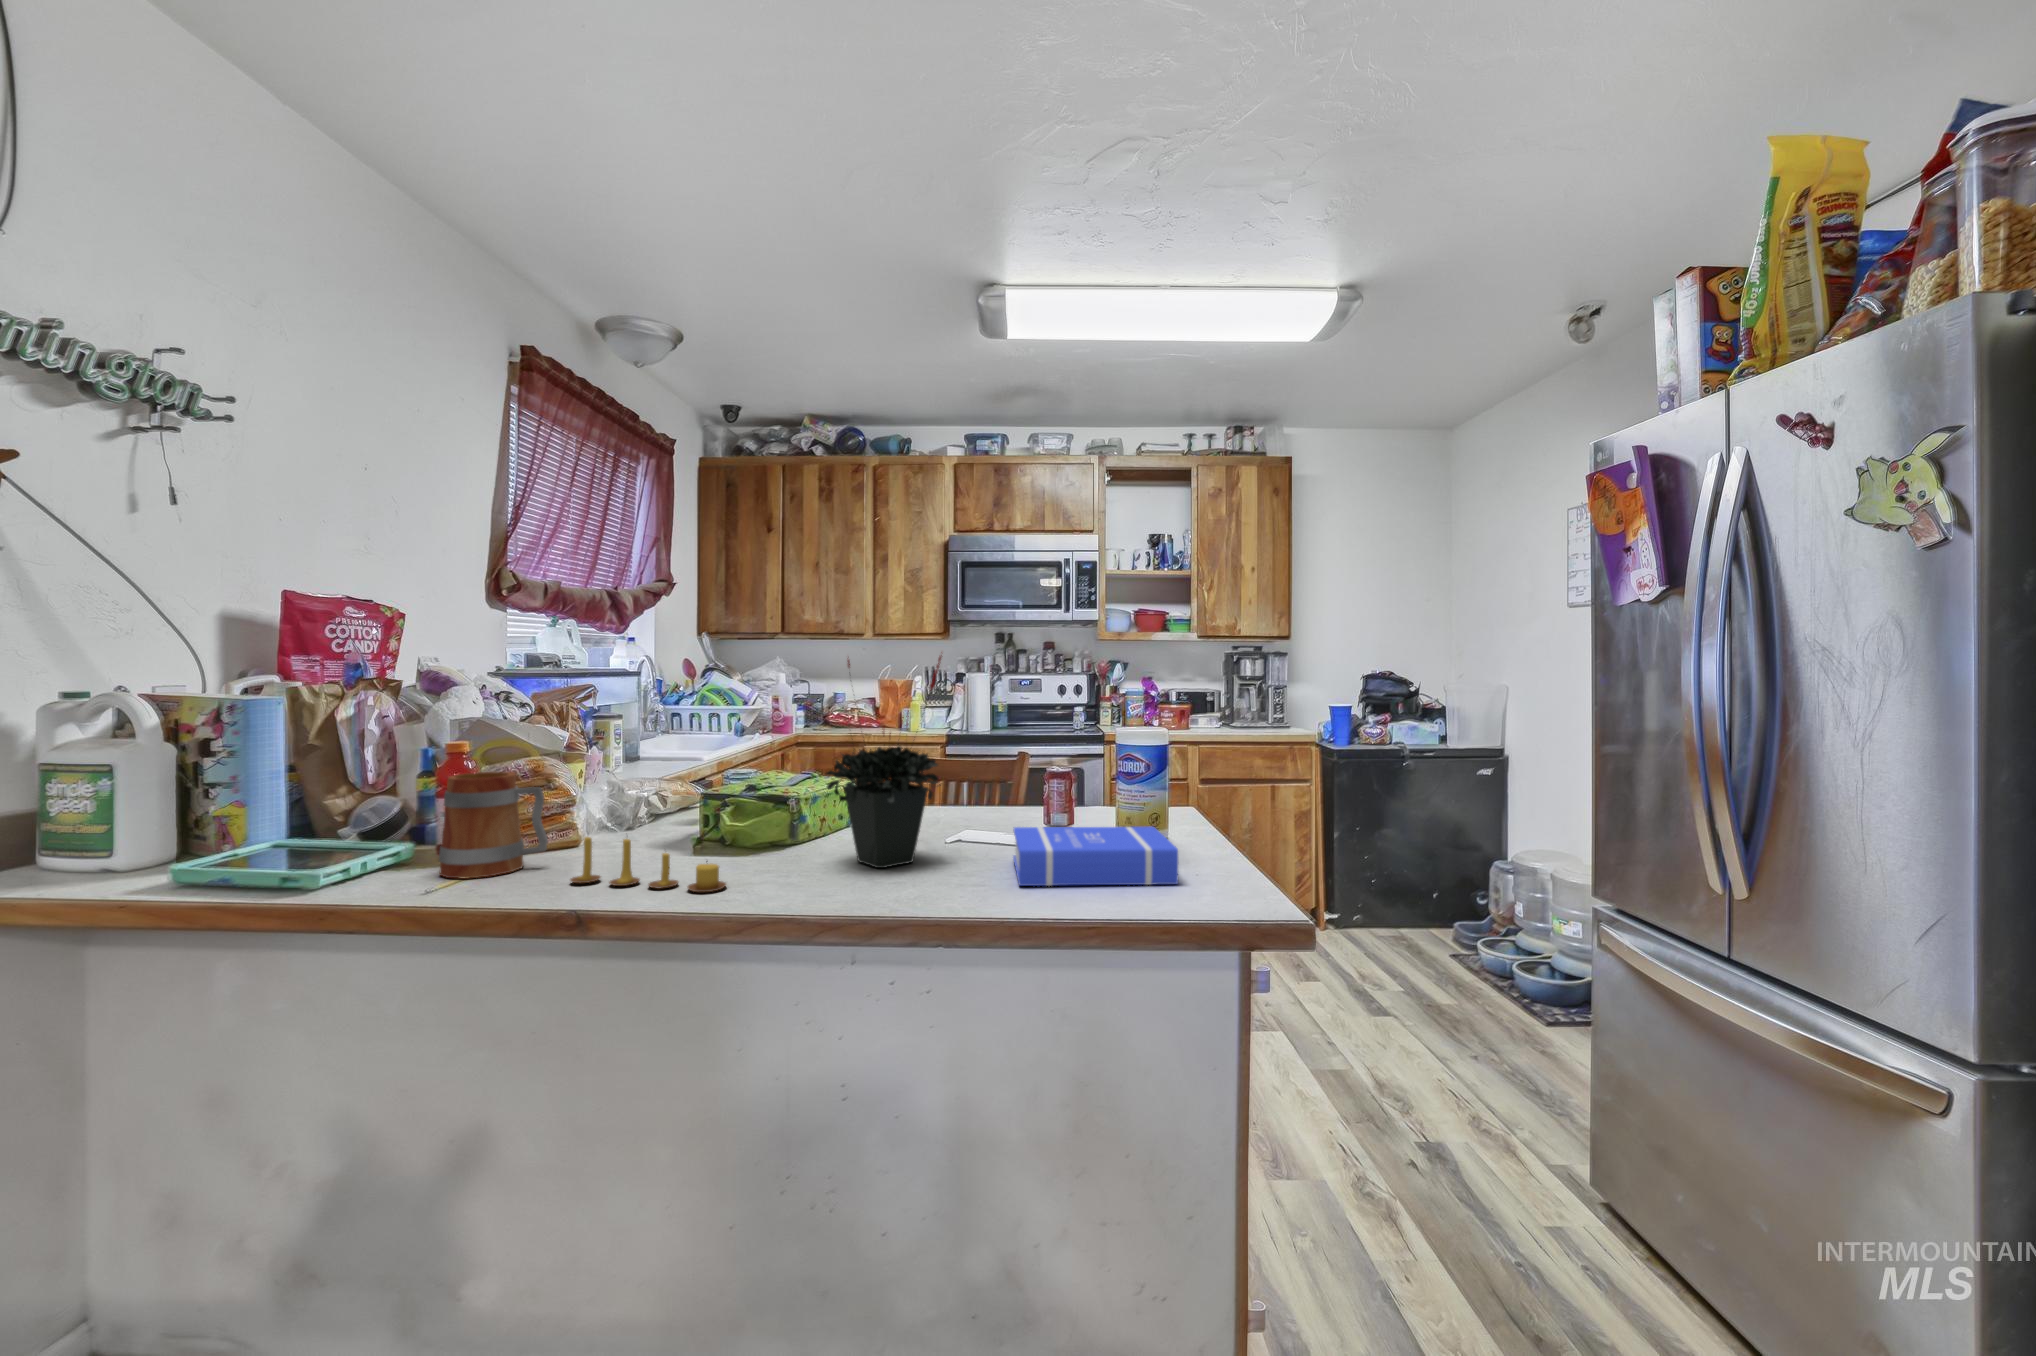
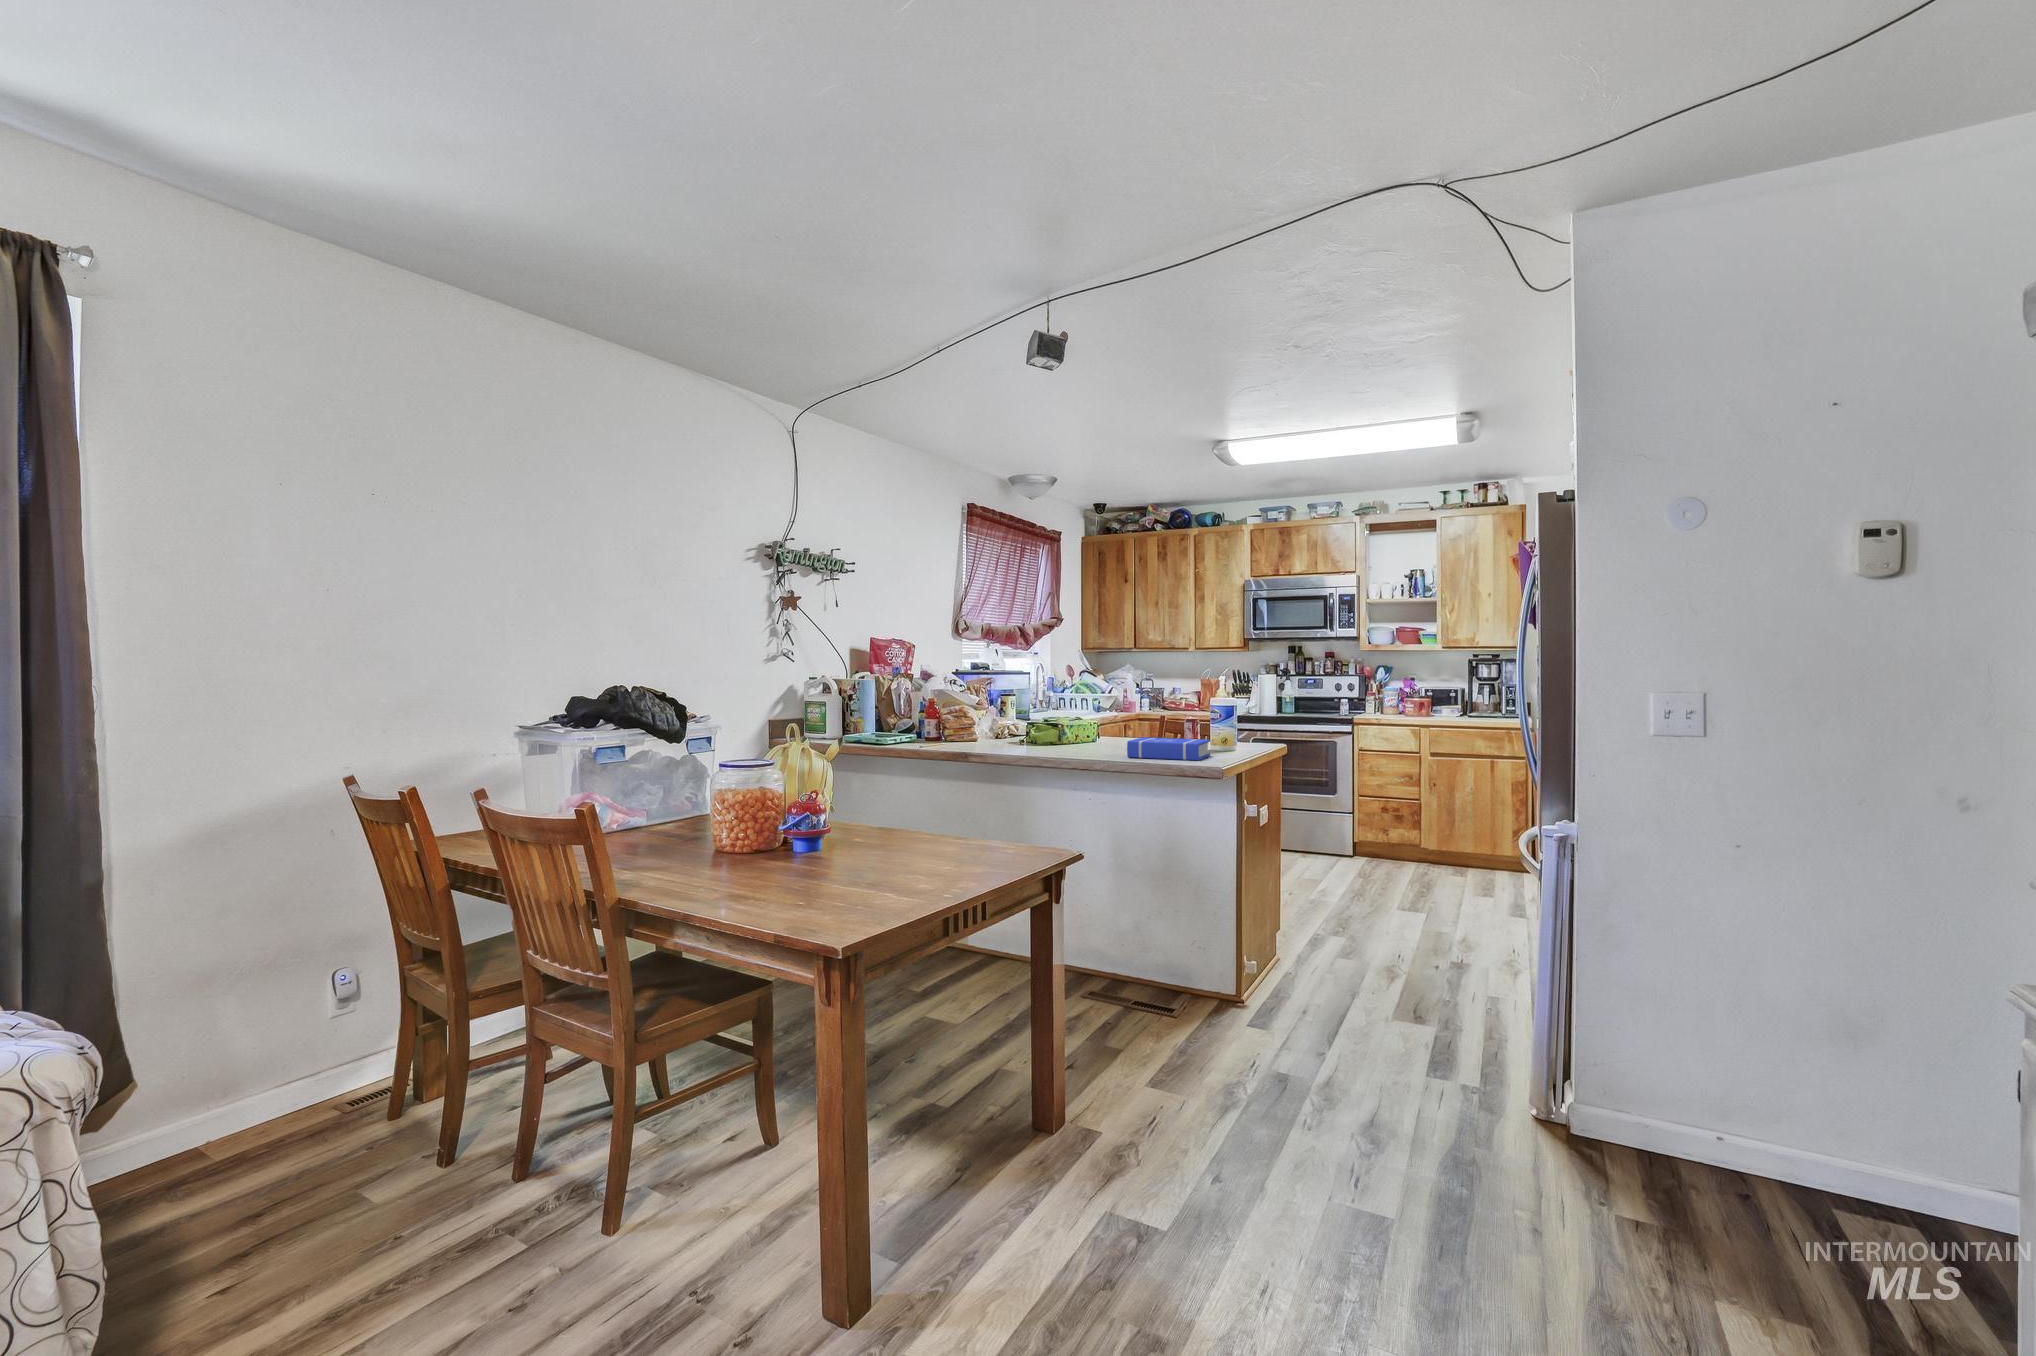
potted plant: present [826,655,942,868] -> none [1061,654,1113,752]
mug: present [439,772,548,879] -> none [922,708,959,747]
candle: present [571,836,726,892] -> none [963,729,1016,753]

